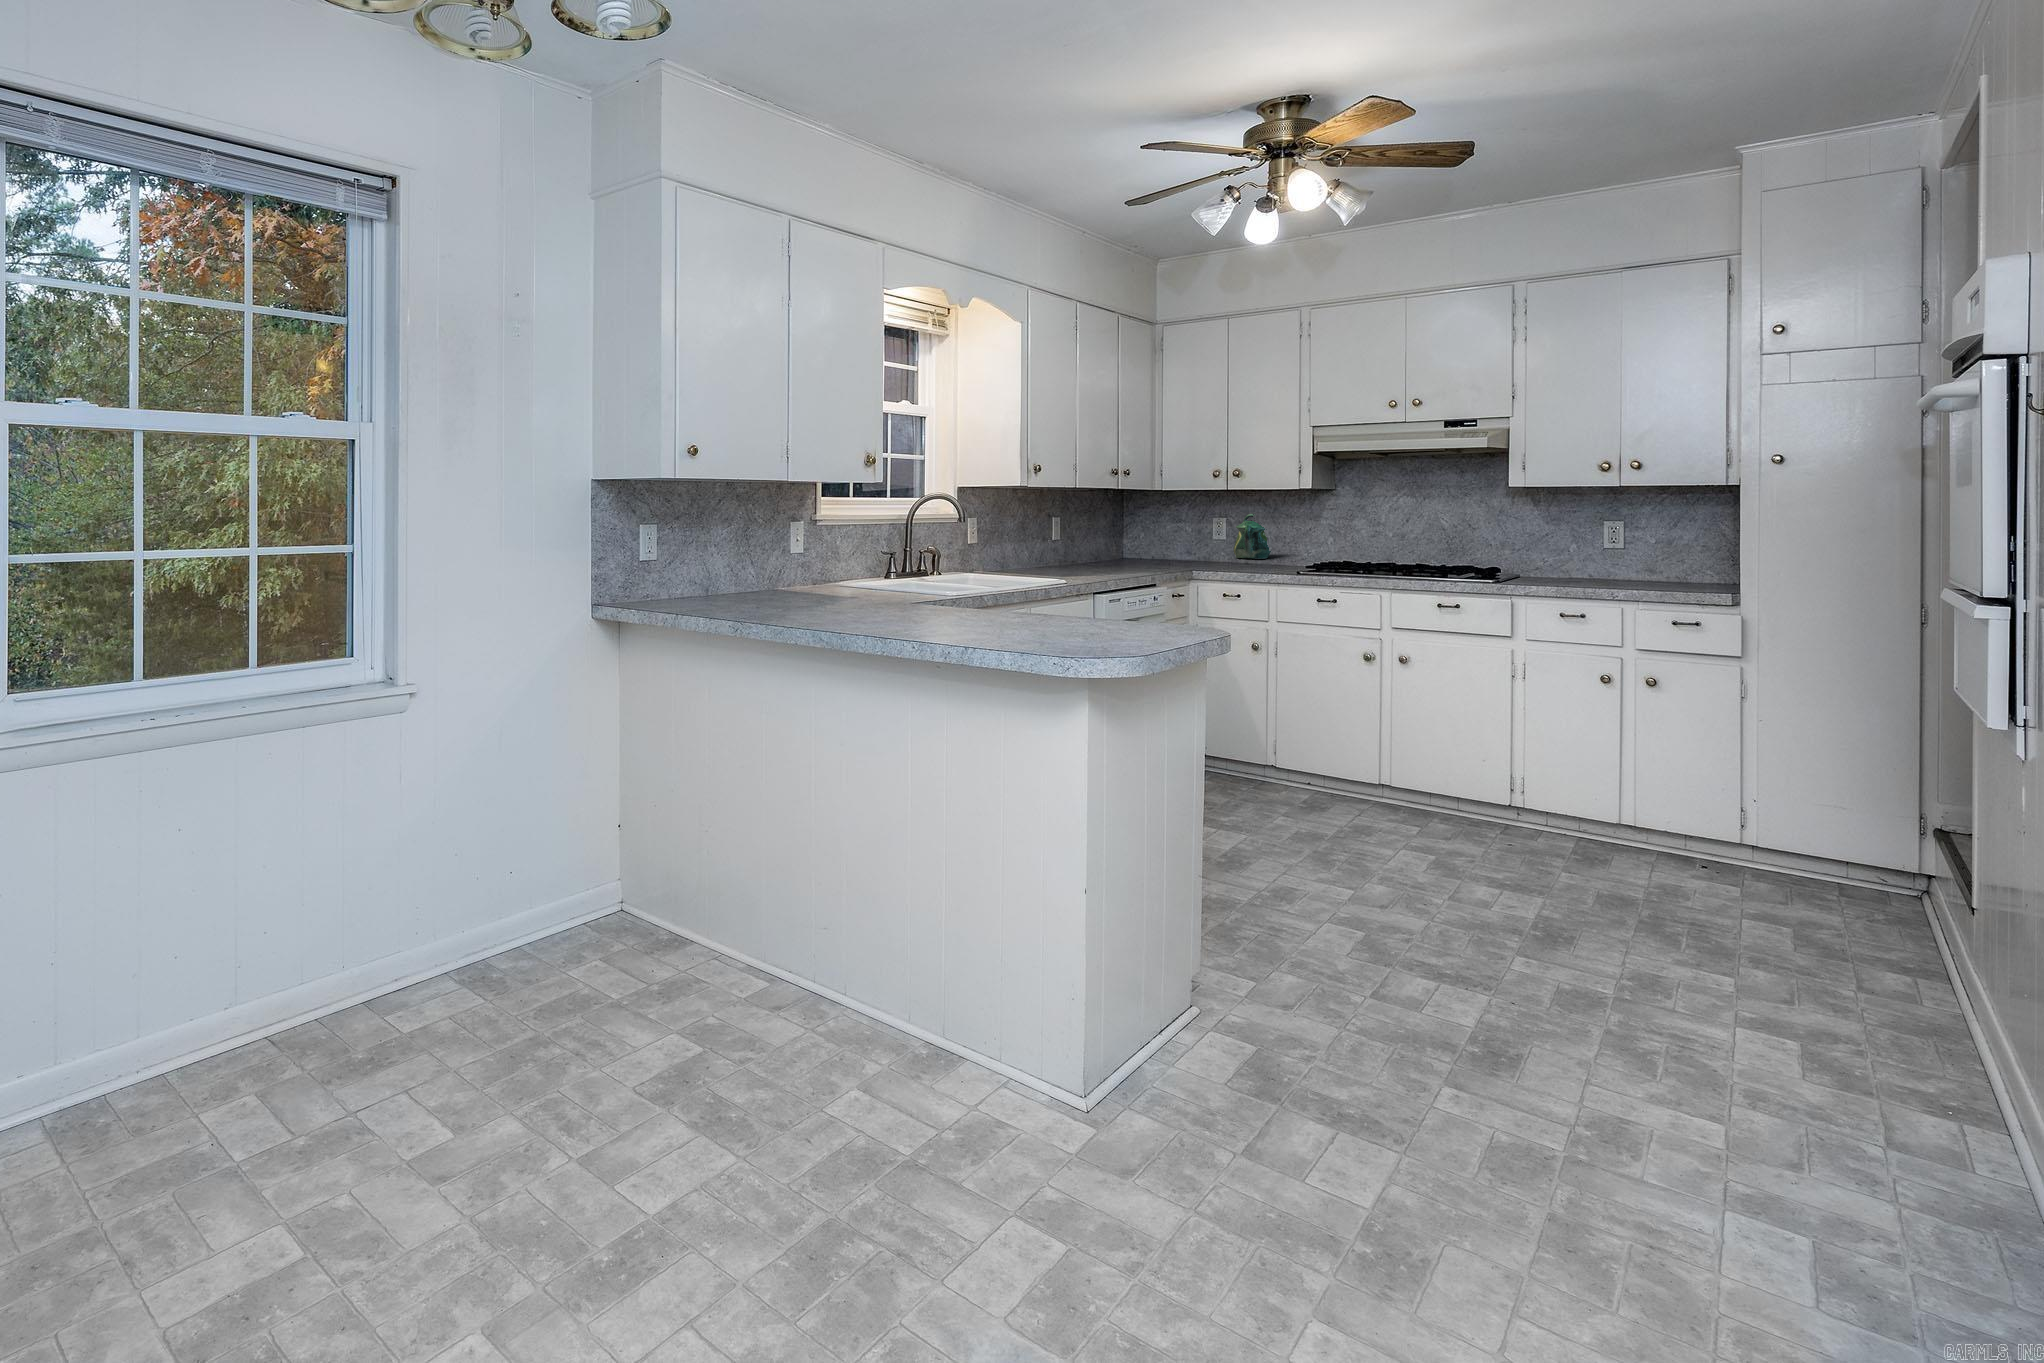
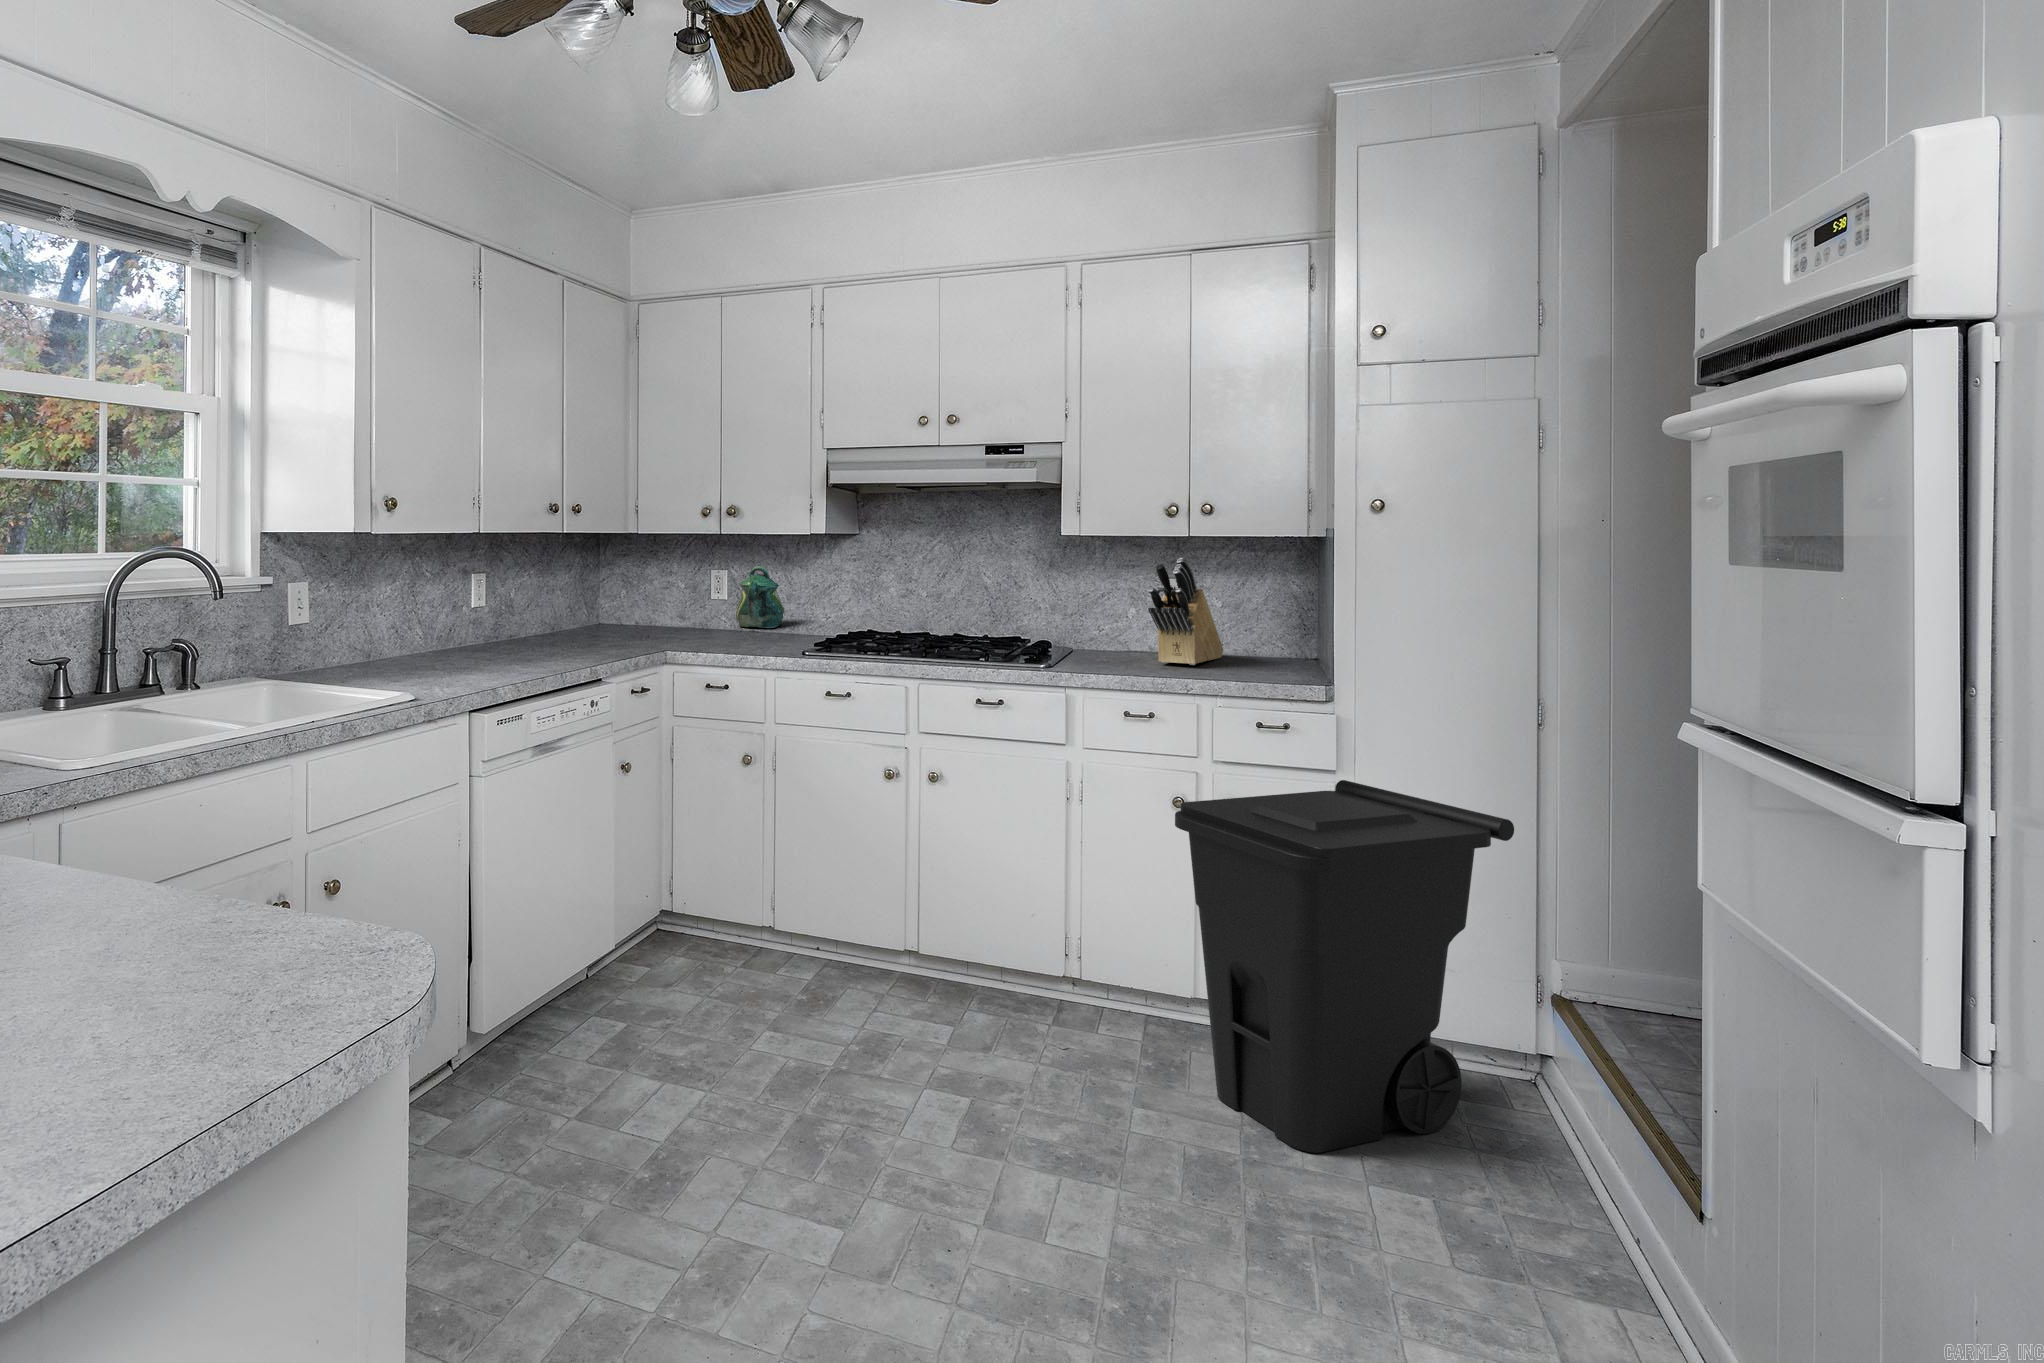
knife block: none [1584,502,1654,583] -> present [1148,558,1223,665]
trash can: none [1599,665,1890,906] -> present [1175,780,1514,1153]

